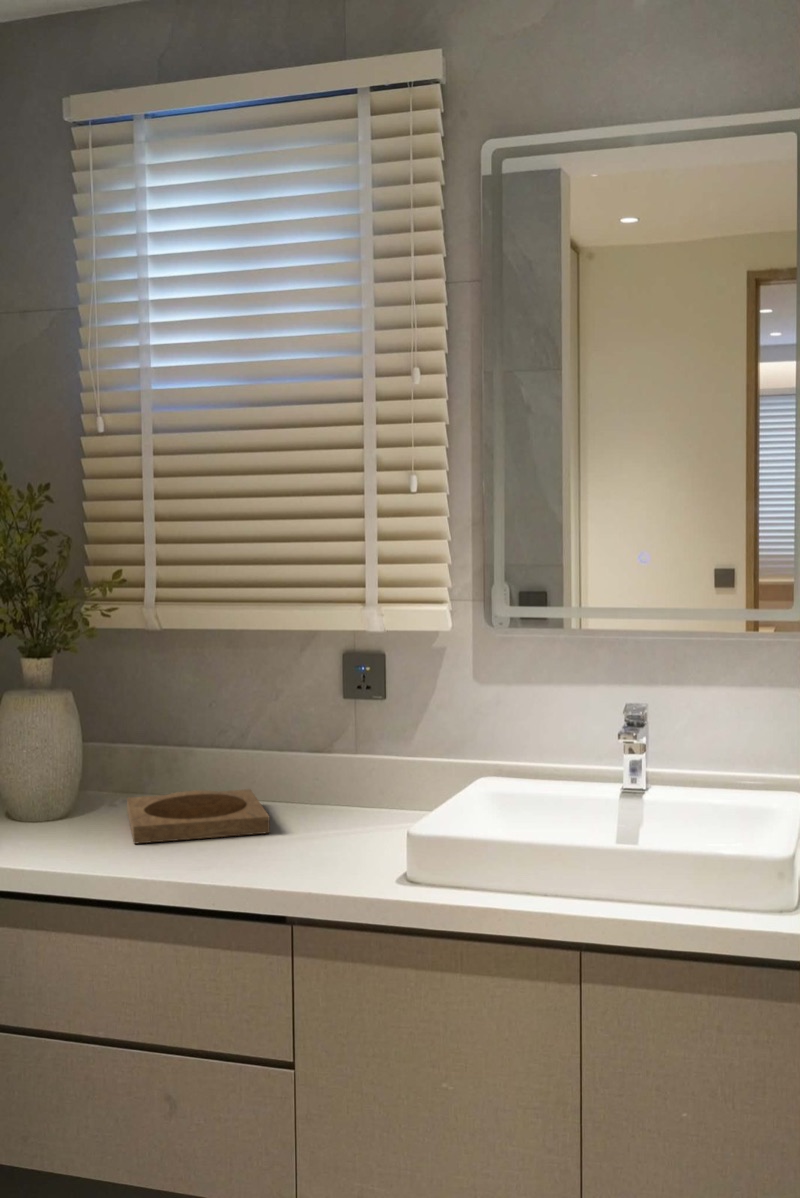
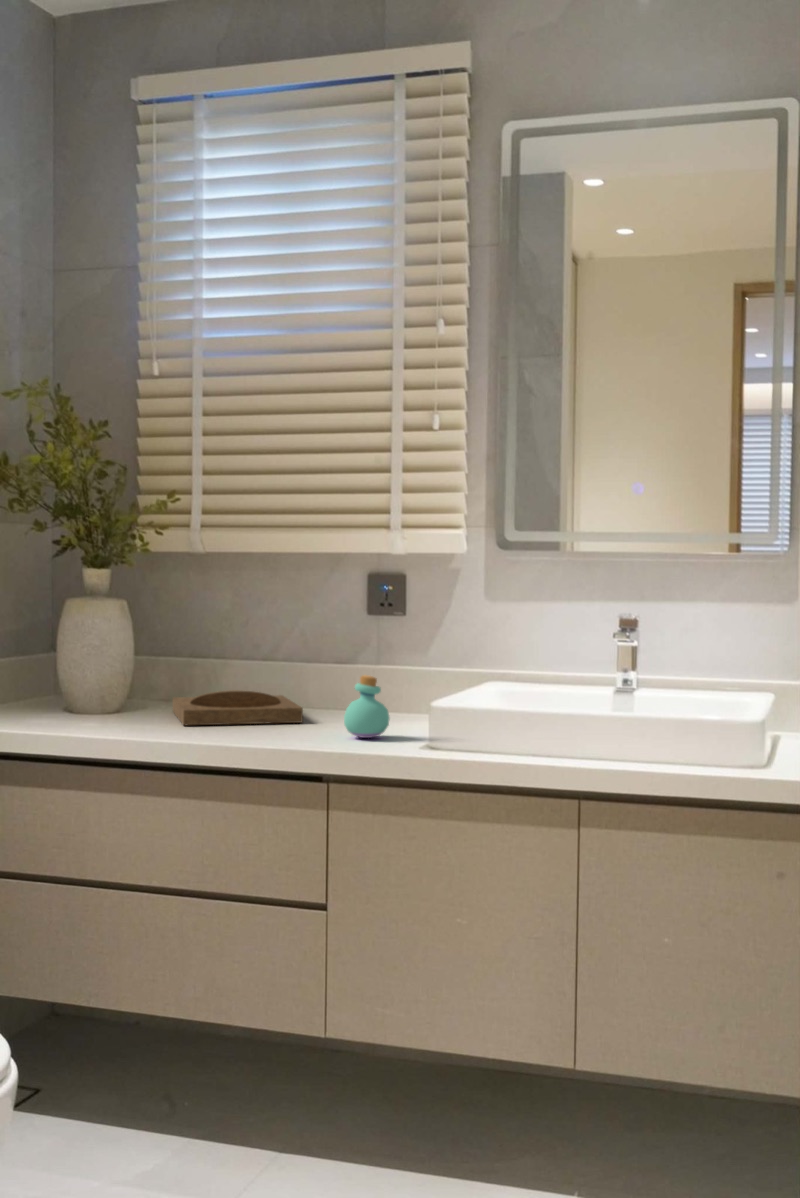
perfume bottle: none [313,792,365,865] -> present [344,675,389,738]

